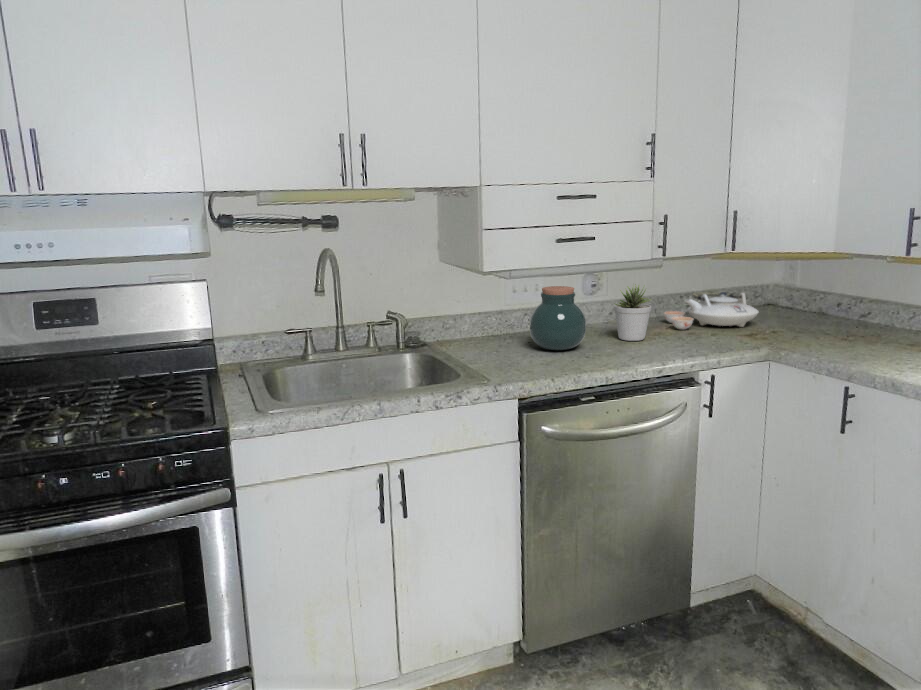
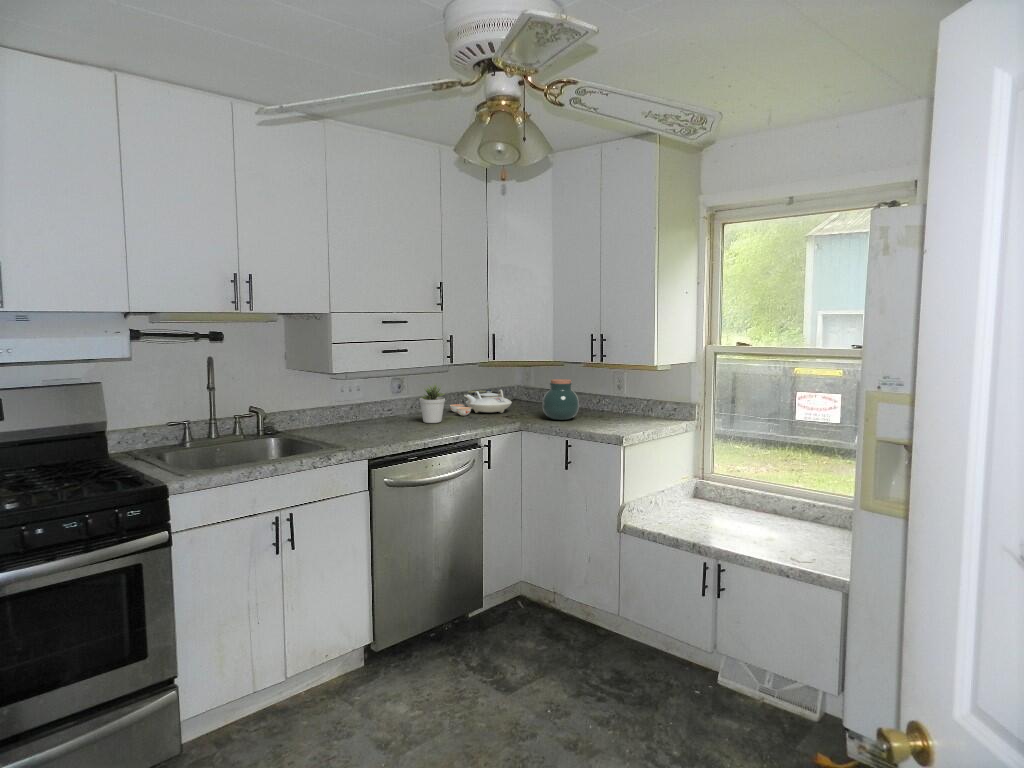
jar: present [530,286,586,350] -> present [542,379,579,420]

